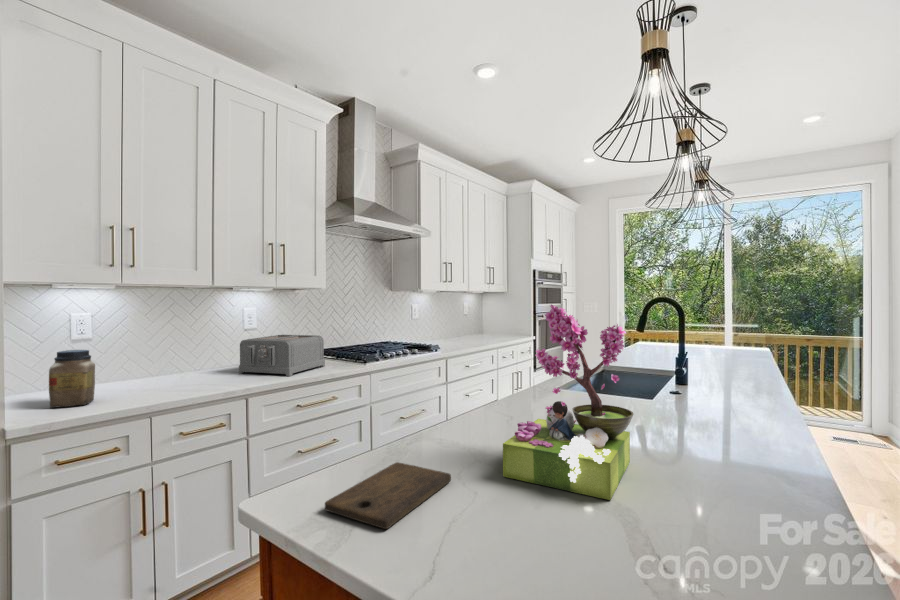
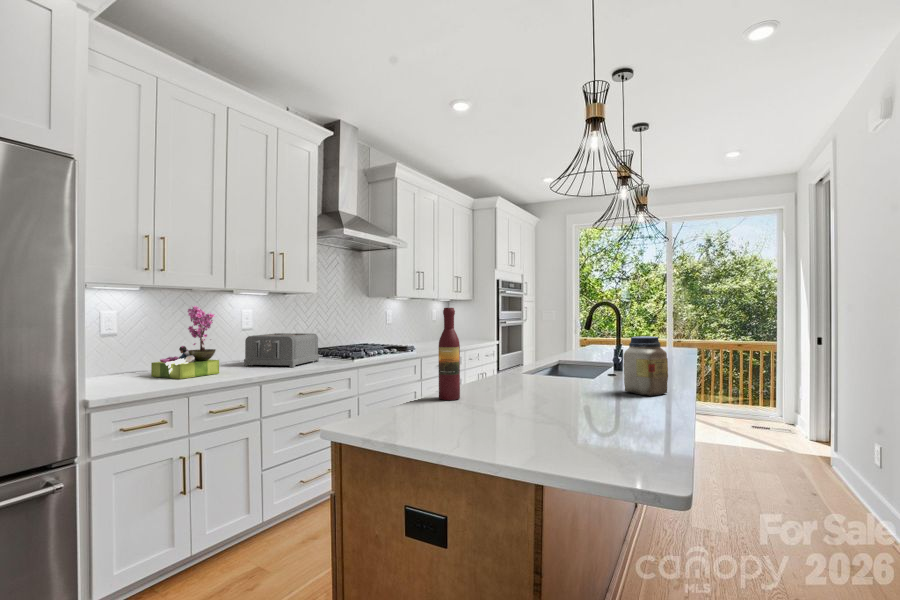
flower arrangement: present [503,304,634,500] -> present [151,306,219,379]
wine bottle: none [423,324,454,458] -> present [439,308,460,400]
jar: present [49,350,95,408] -> present [623,336,668,396]
cutting board: present [325,462,451,529] -> none [390,400,464,423]

